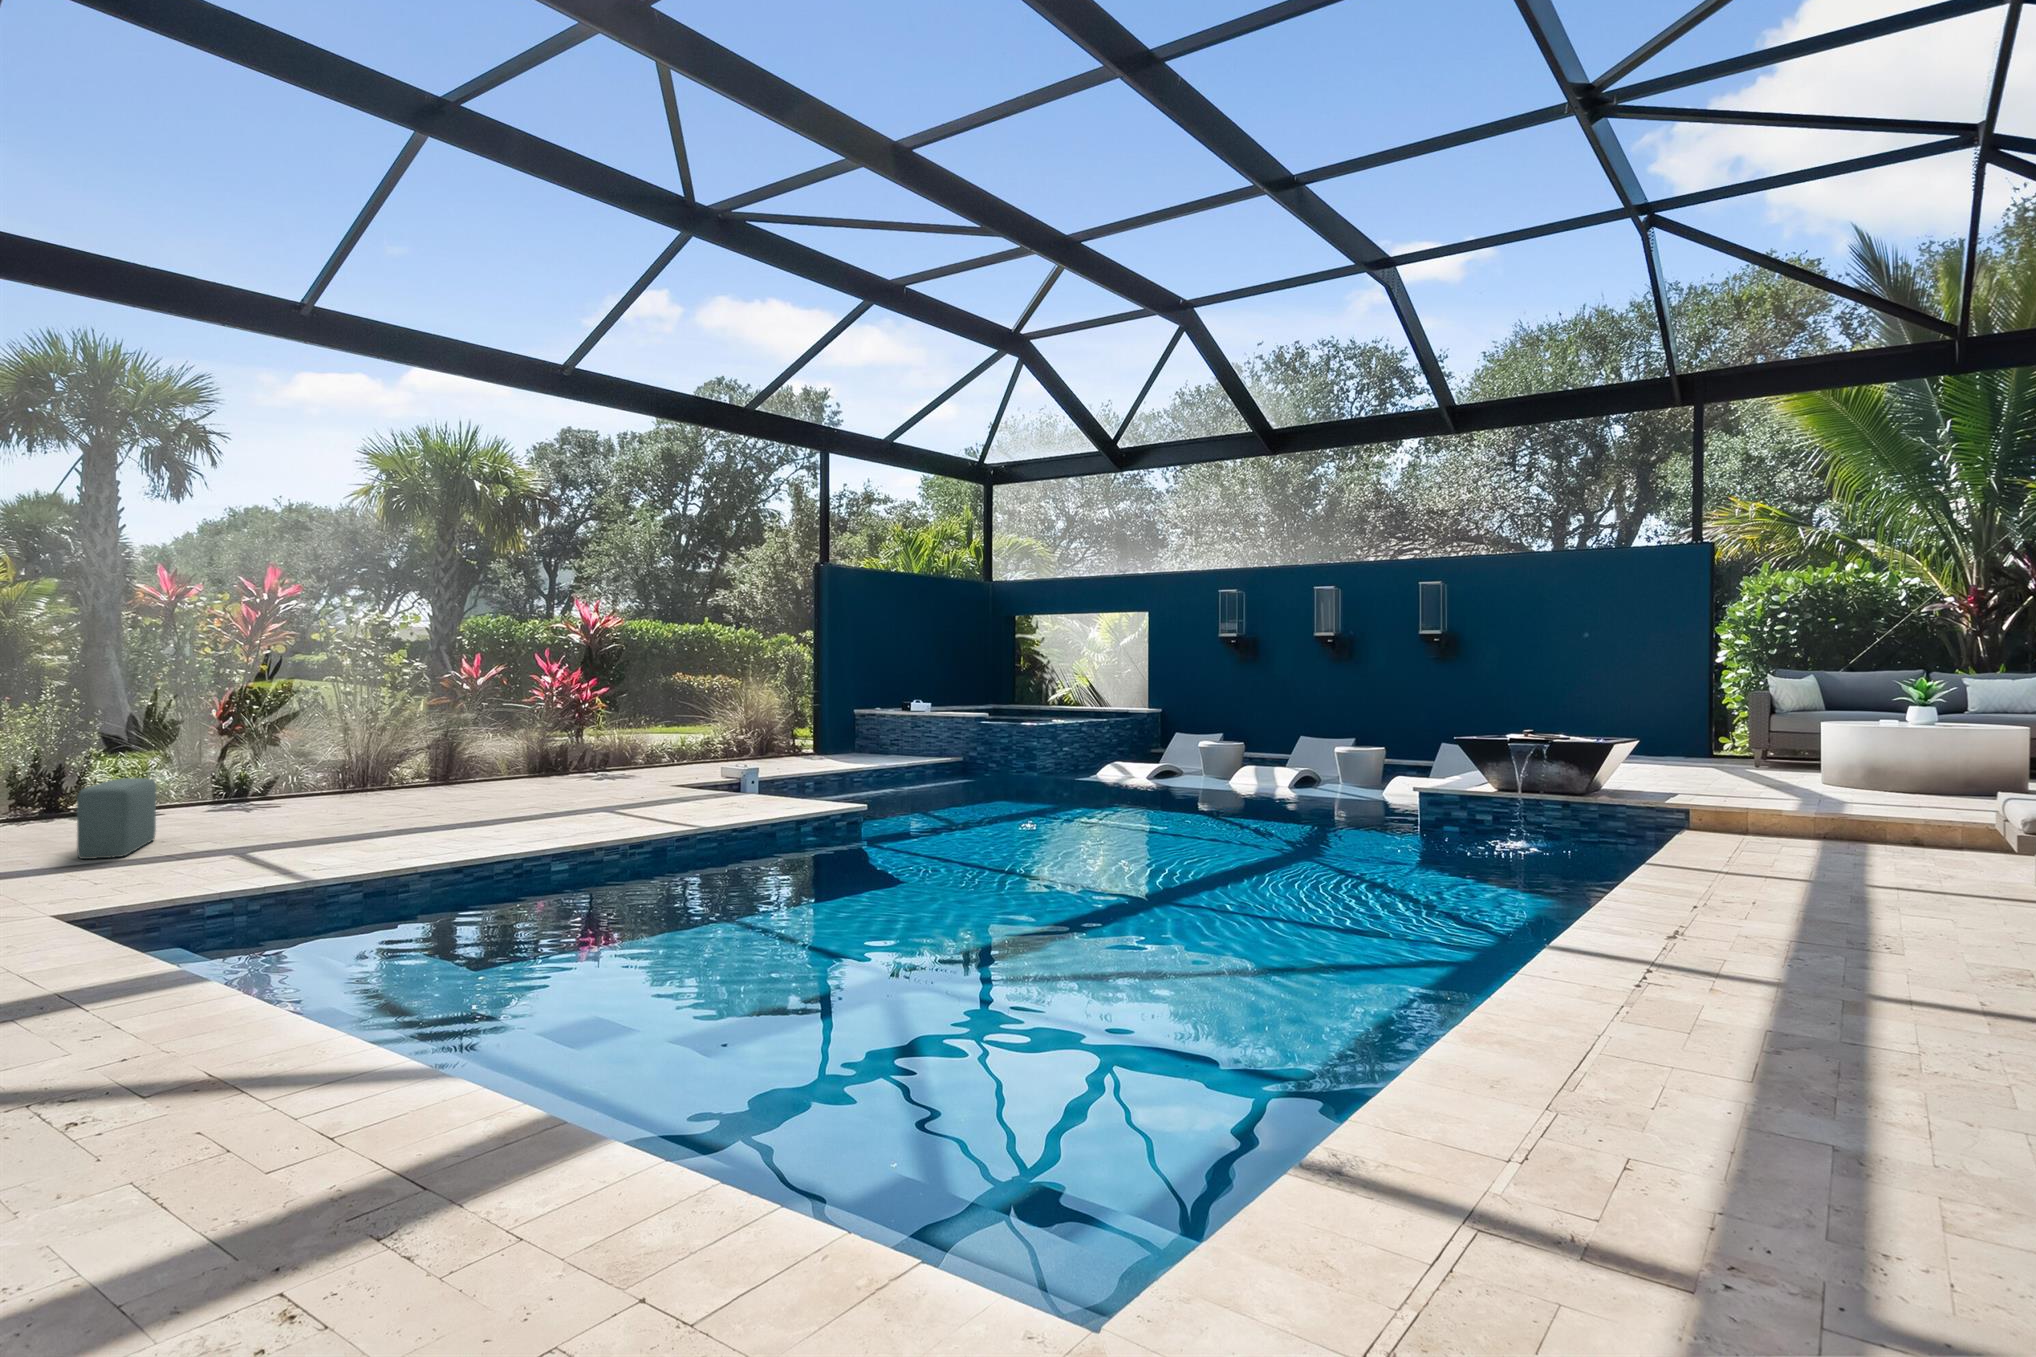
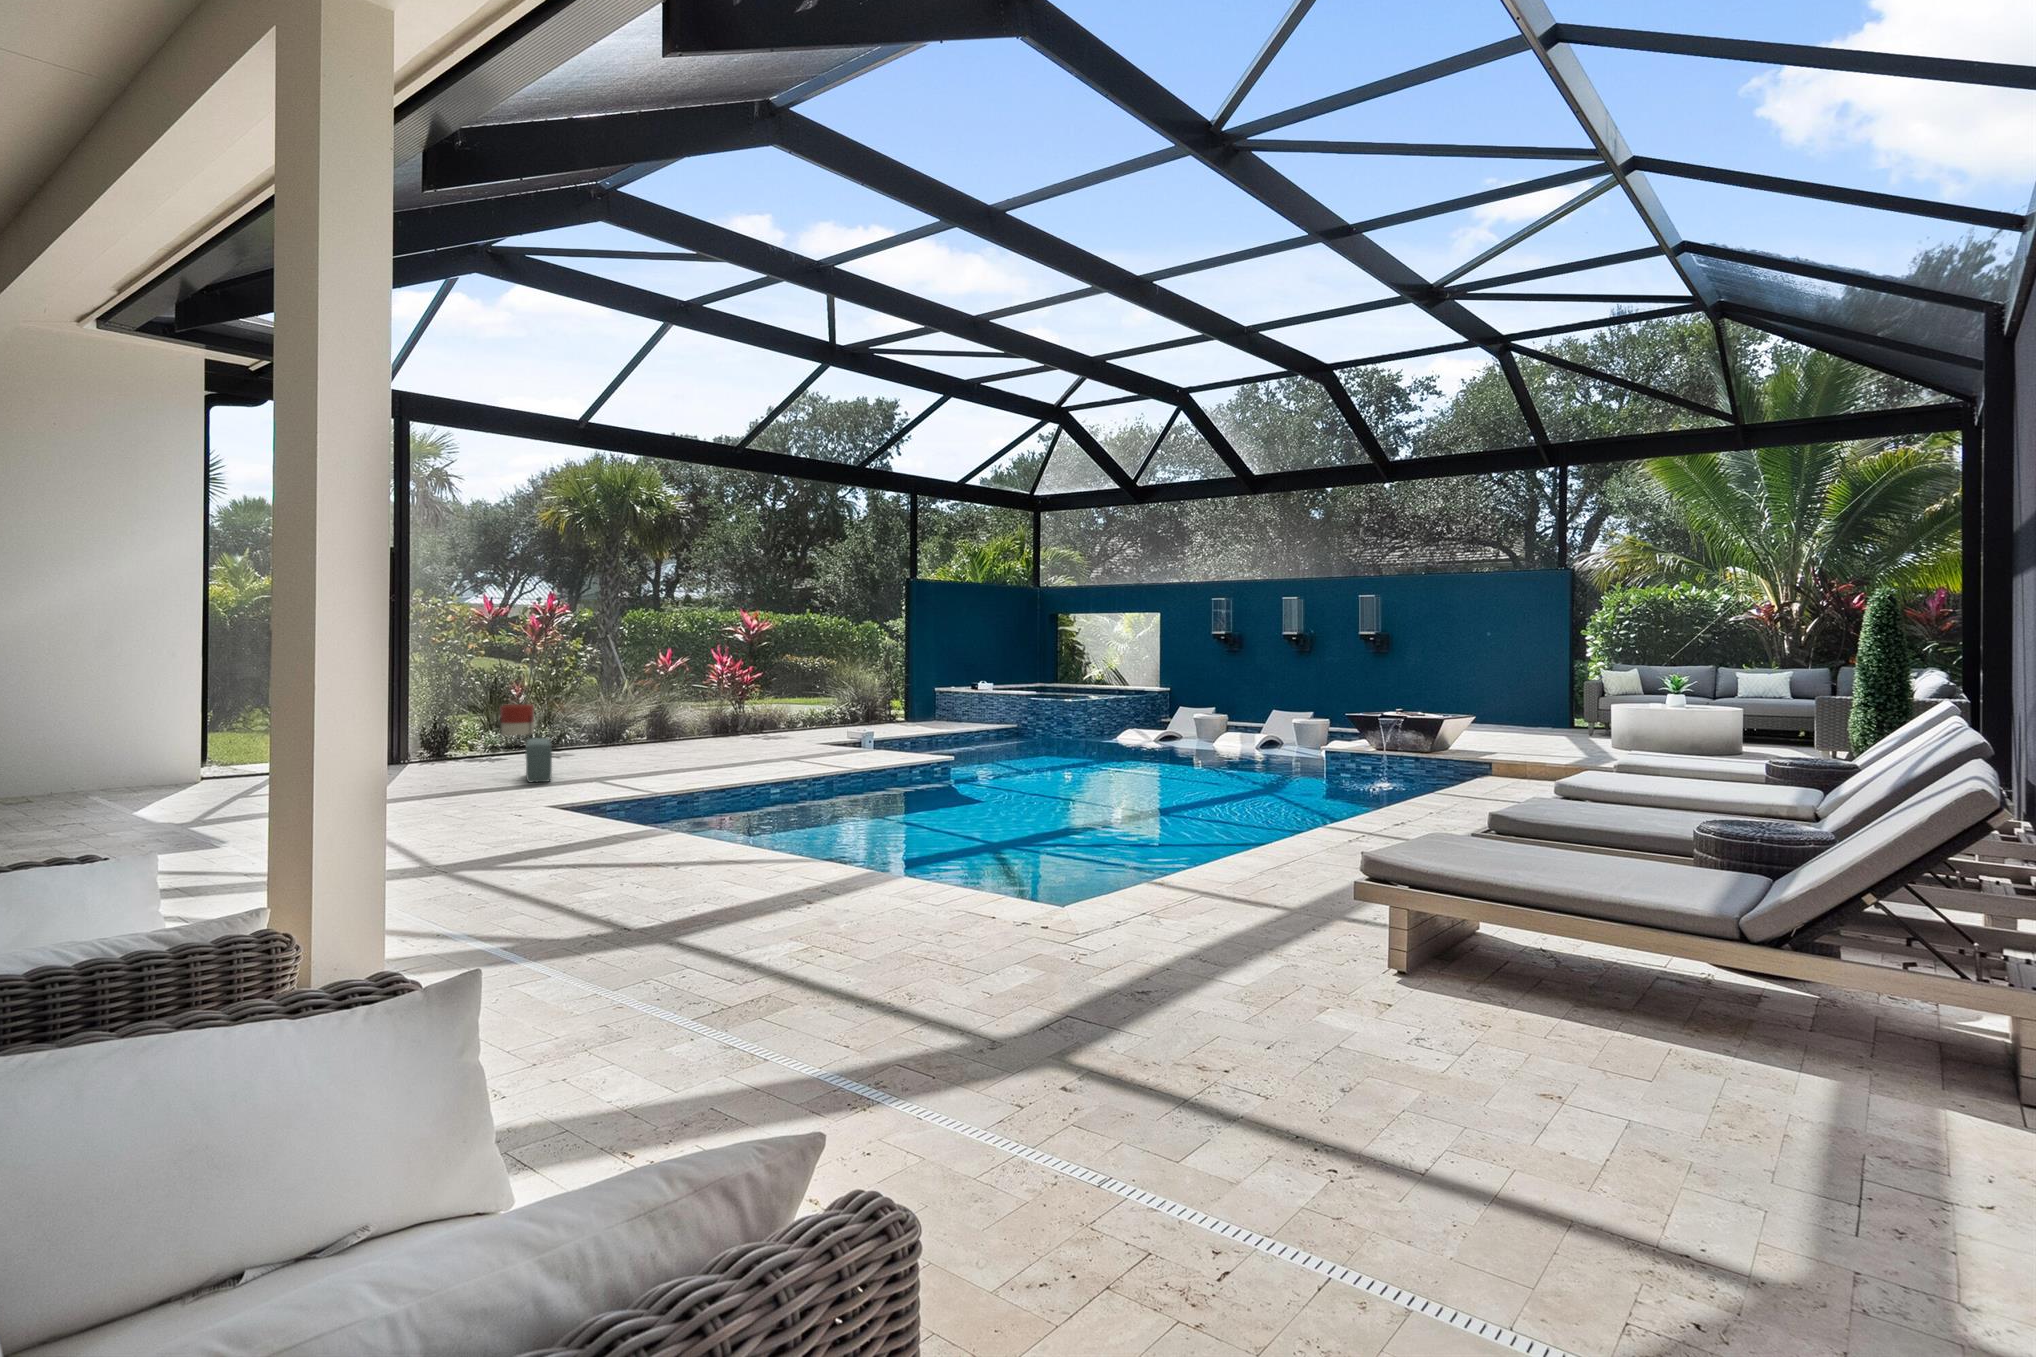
planter: none [160,727,221,794] -> present [500,704,534,736]

